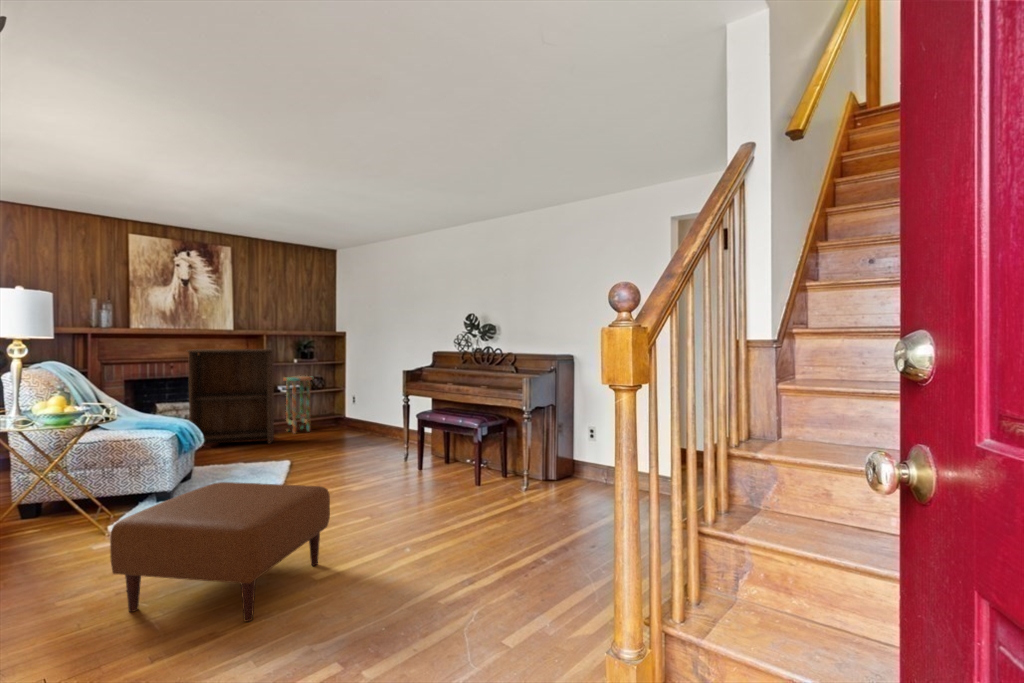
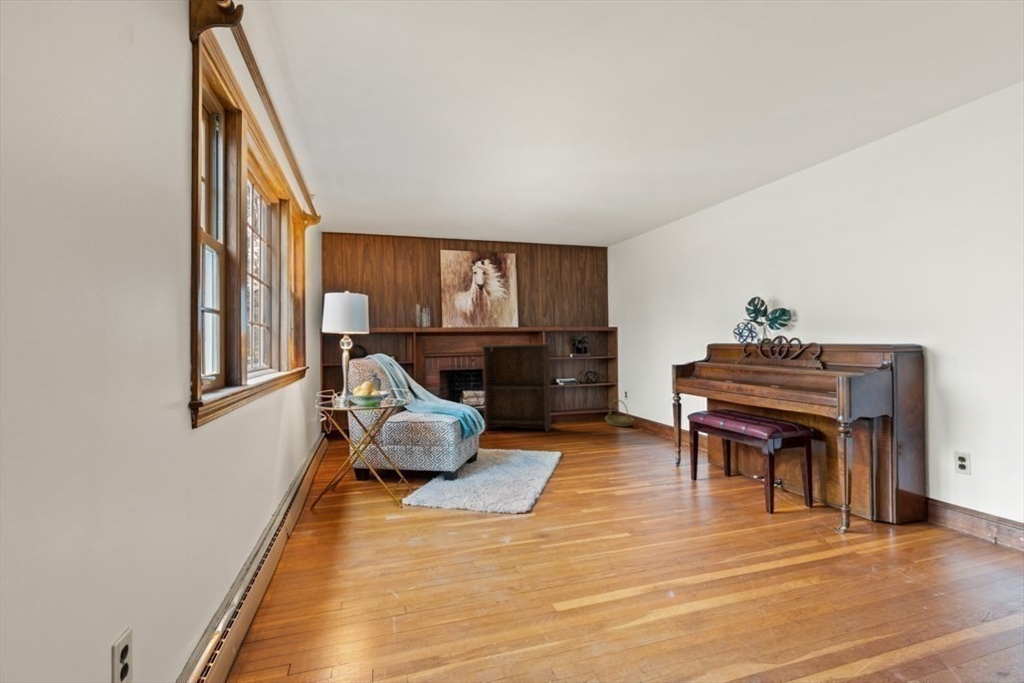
side table: present [284,376,313,433] -> none [560,370,587,424]
basket: none [332,406,363,432] -> present [605,400,634,427]
ottoman: present [110,482,330,621] -> none [370,475,575,647]

